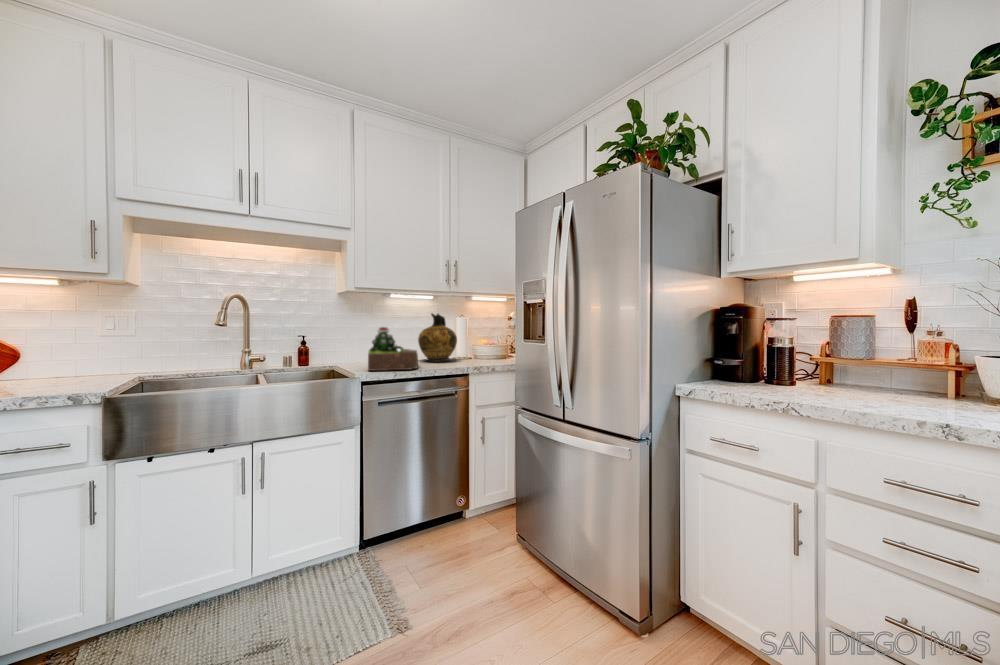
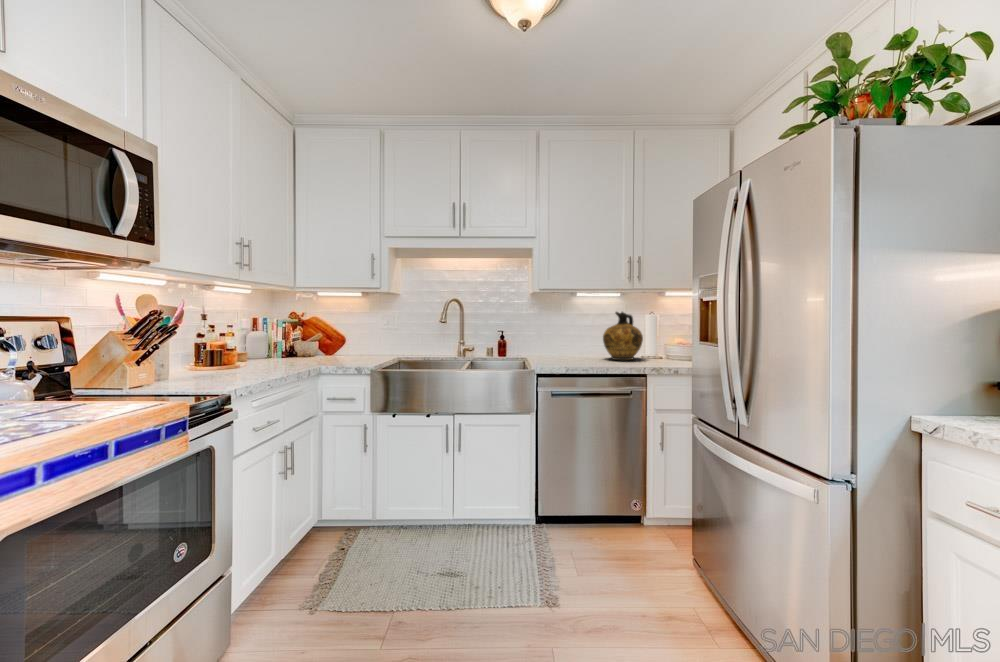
succulent plant: present [368,327,418,371] -> none [548,325,598,366]

